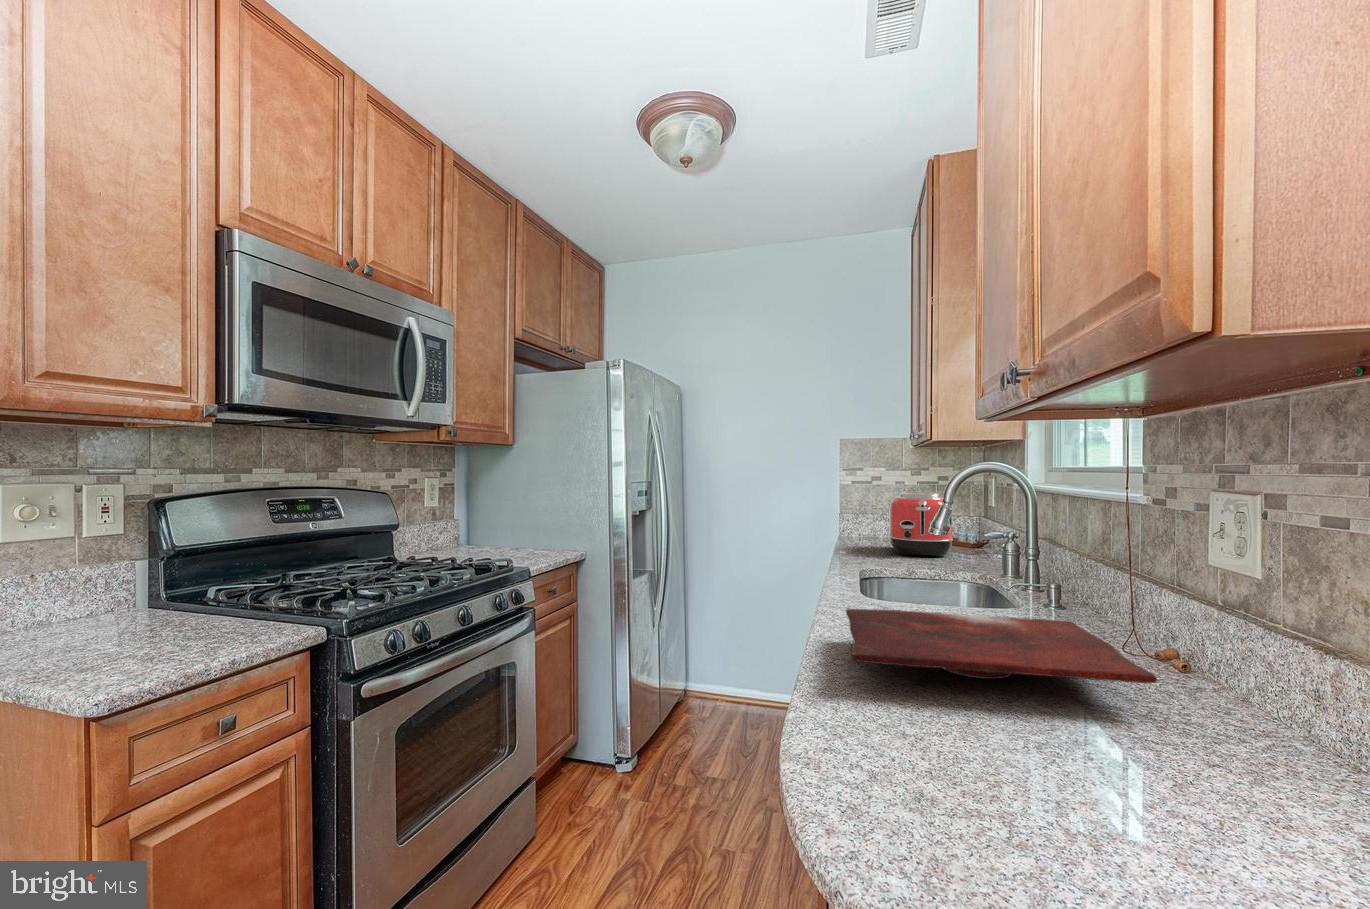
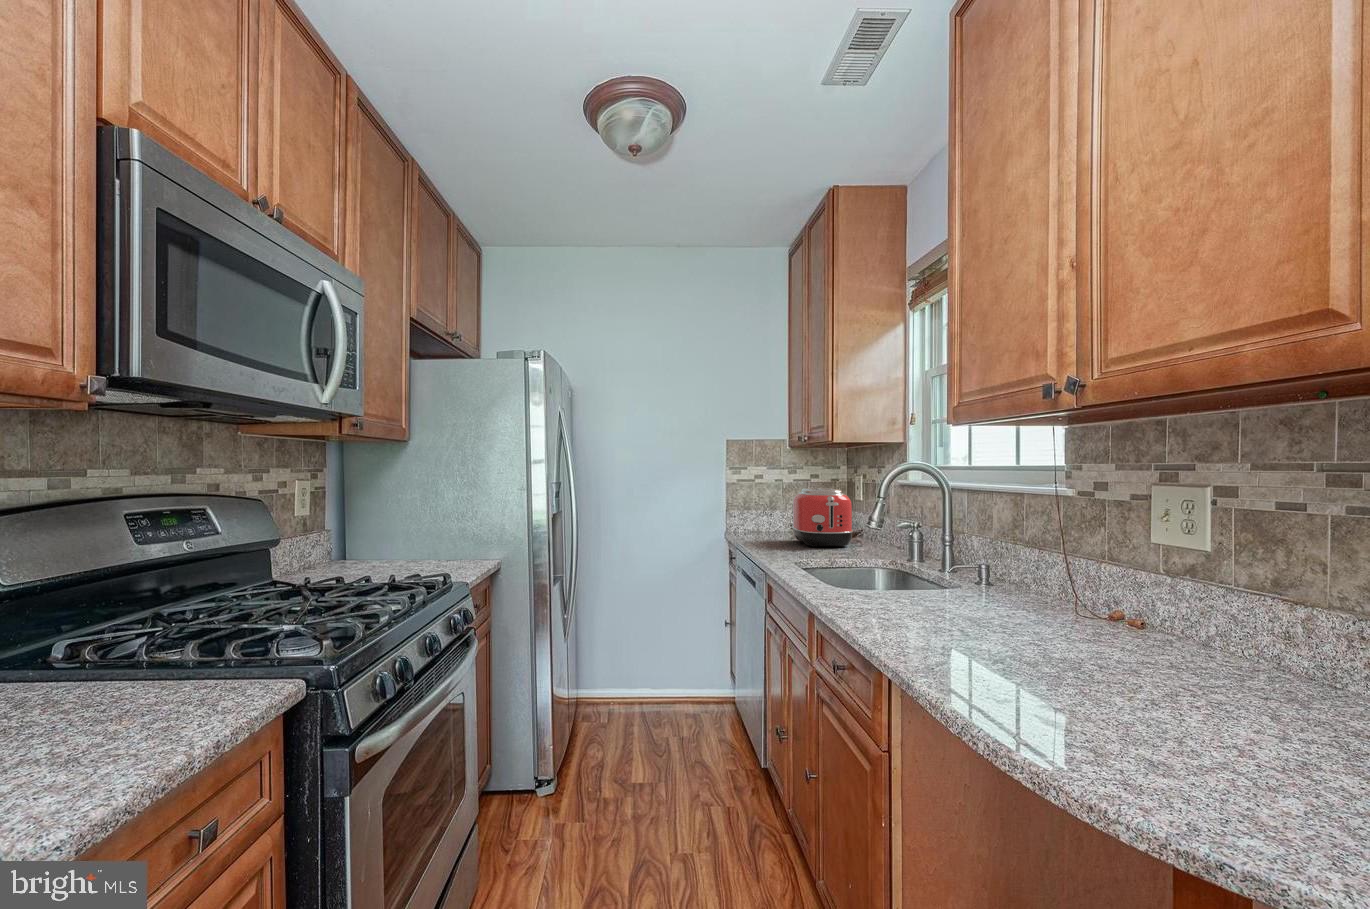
cutting board: present [846,609,1157,683] -> none [887,594,1180,646]

